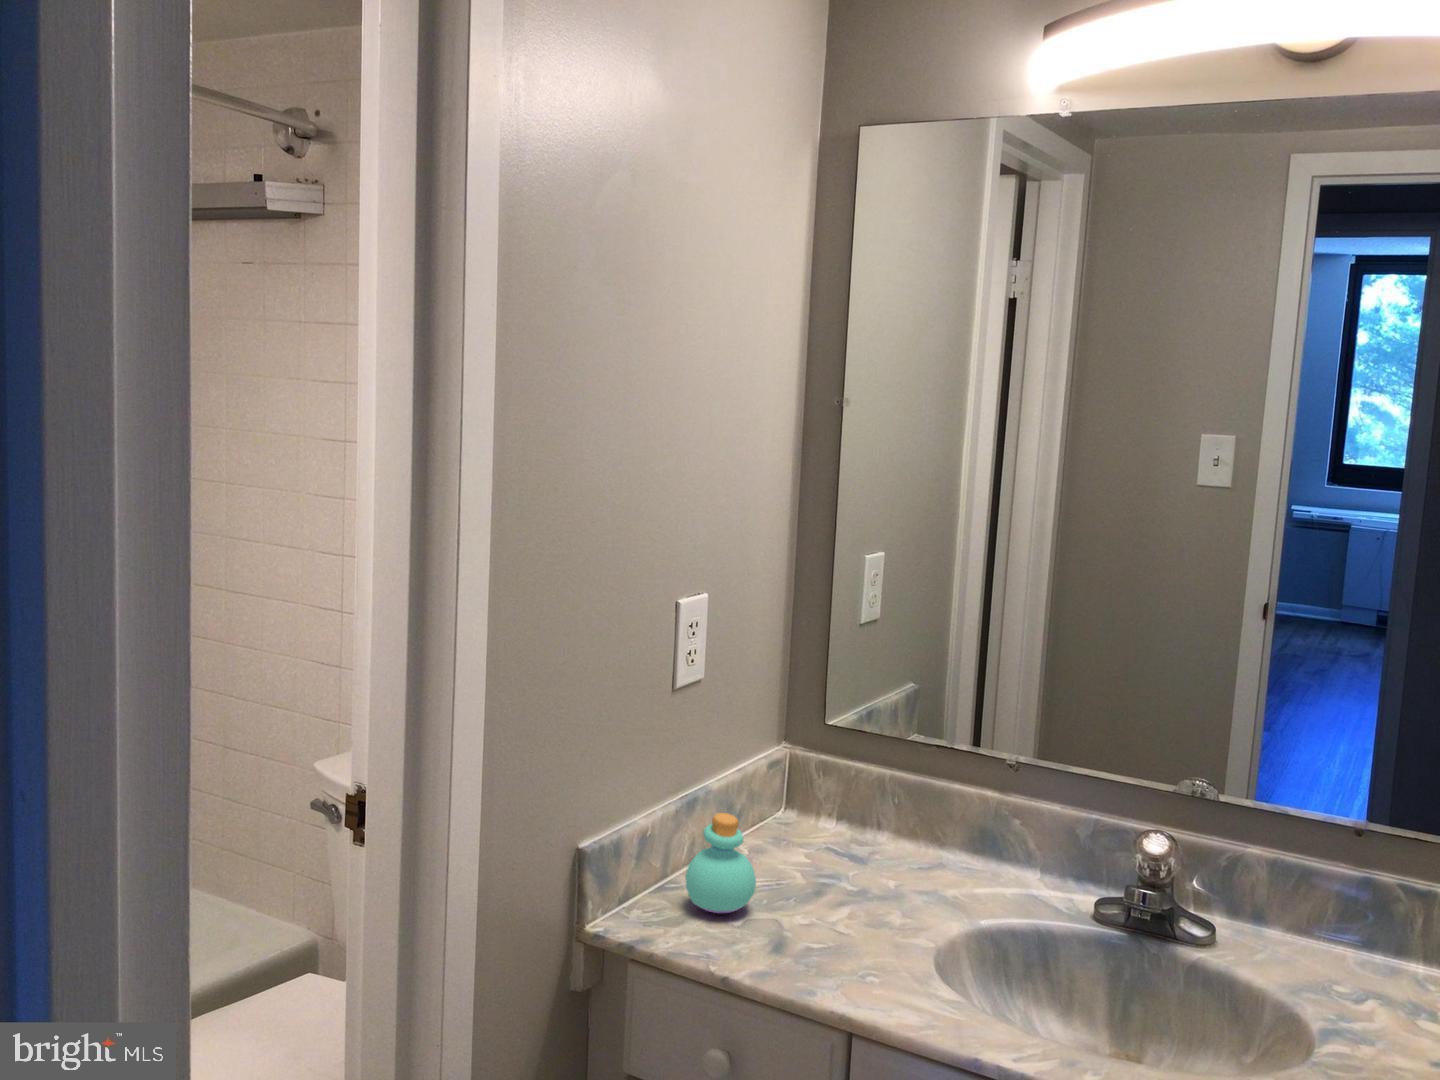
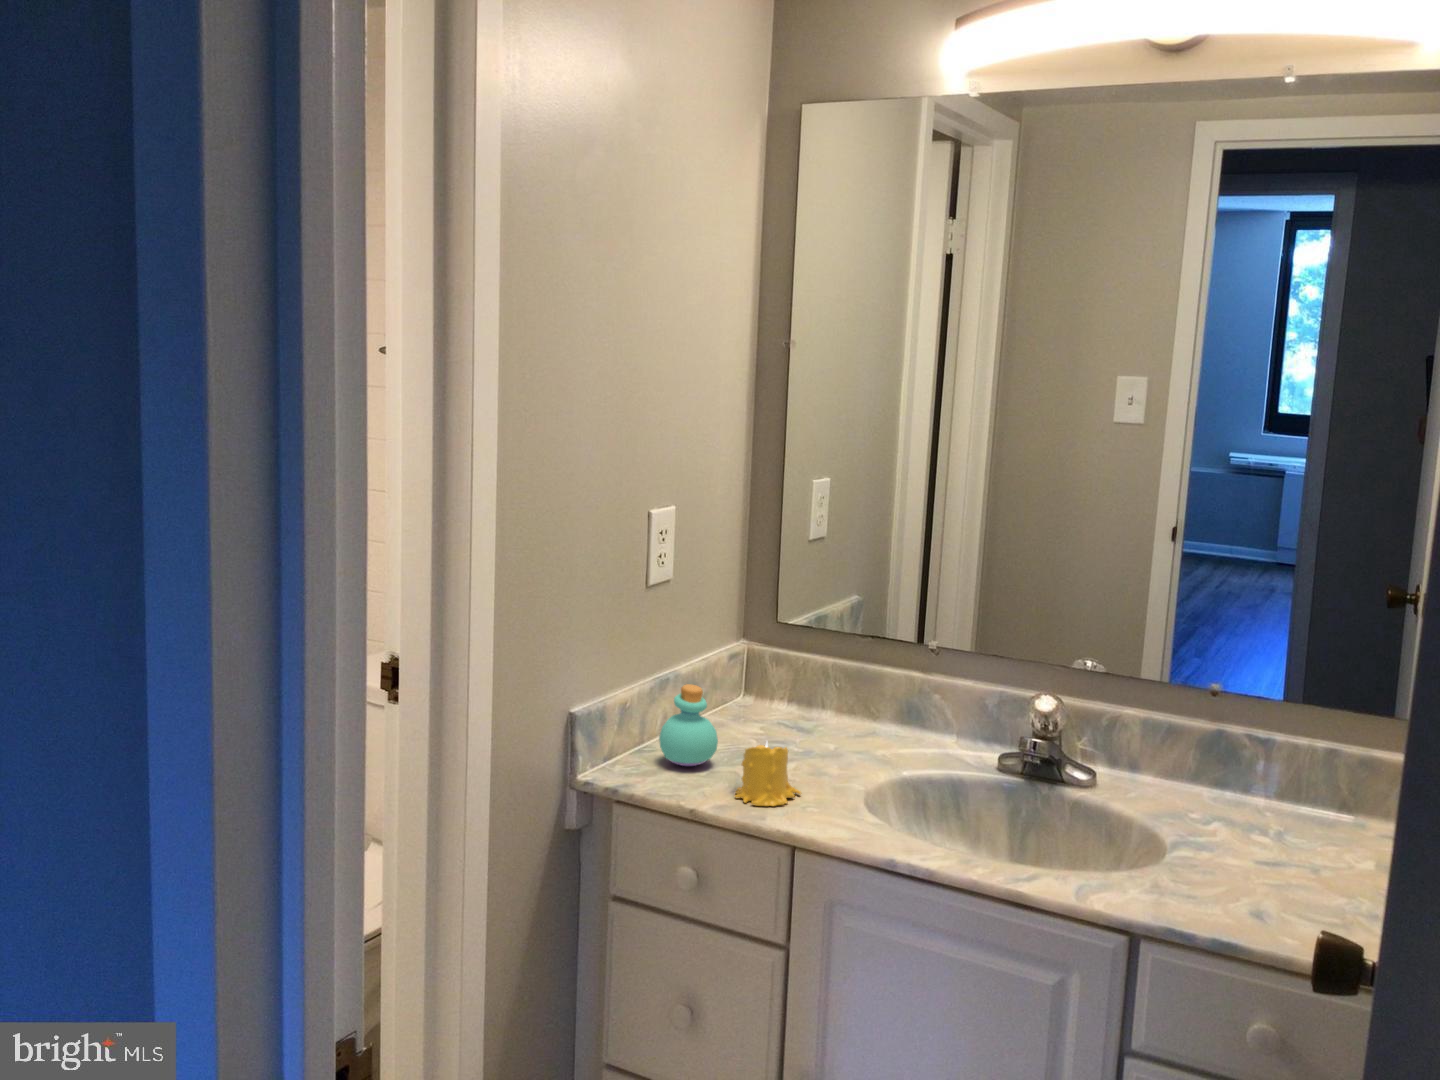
candle: none [777,888,859,976] -> present [735,743,801,806]

